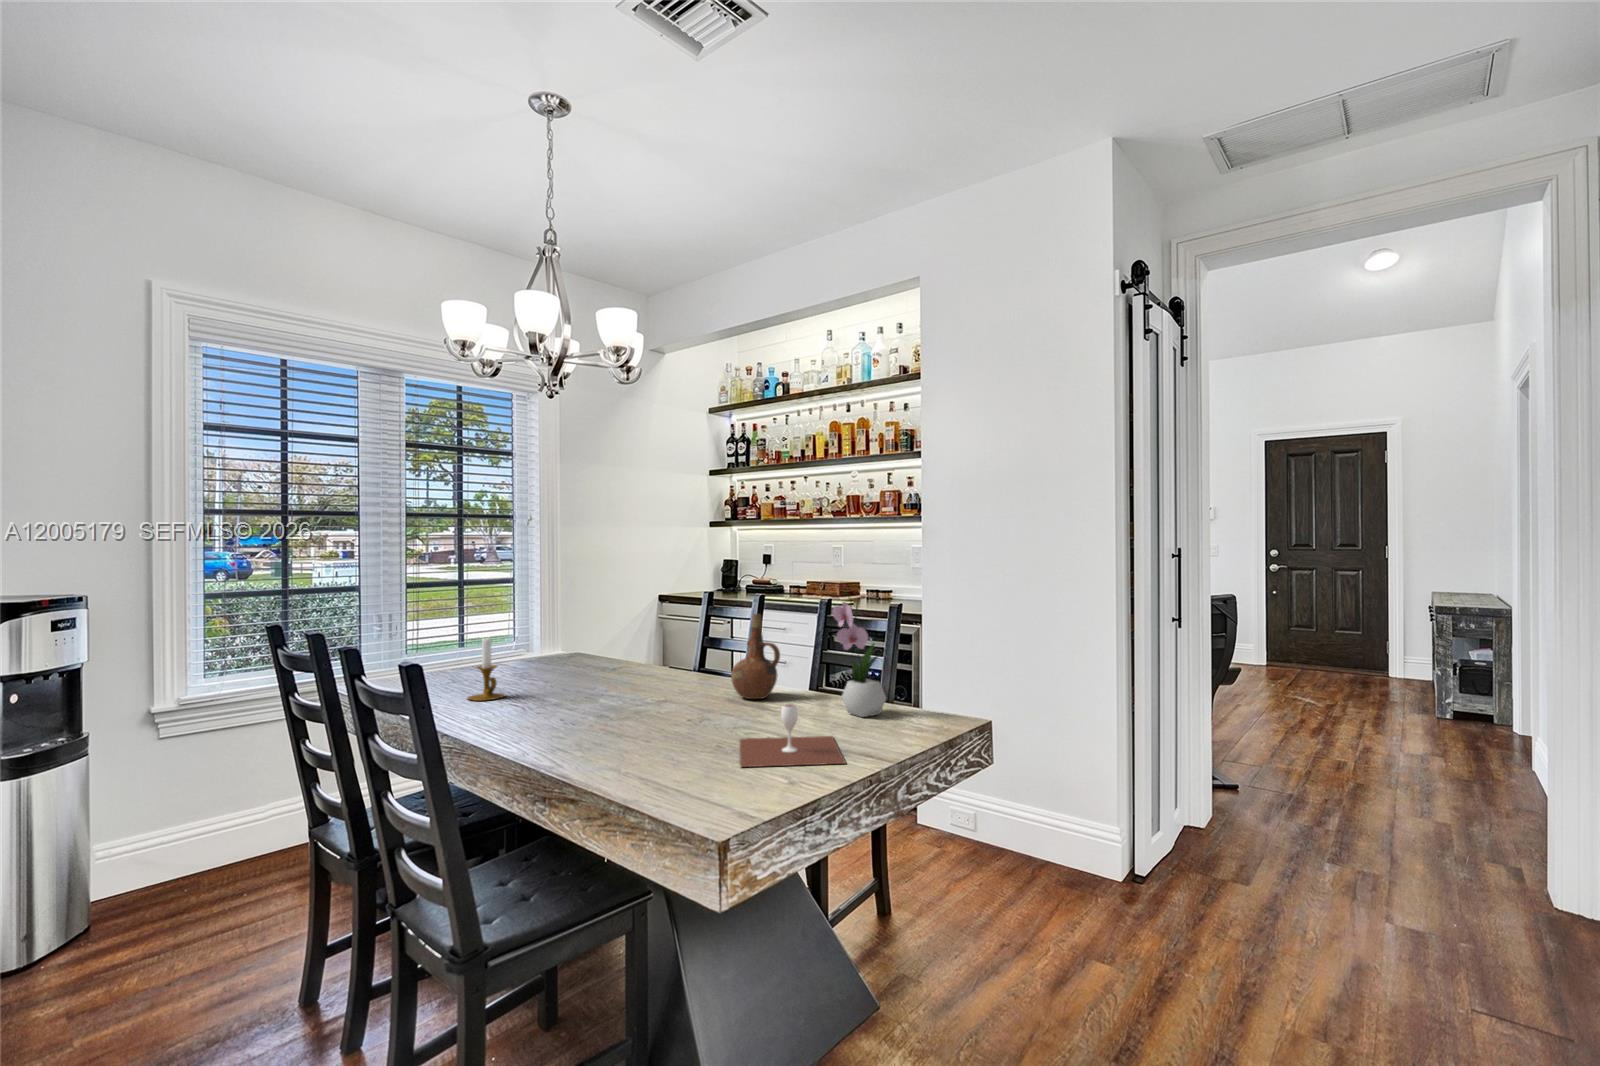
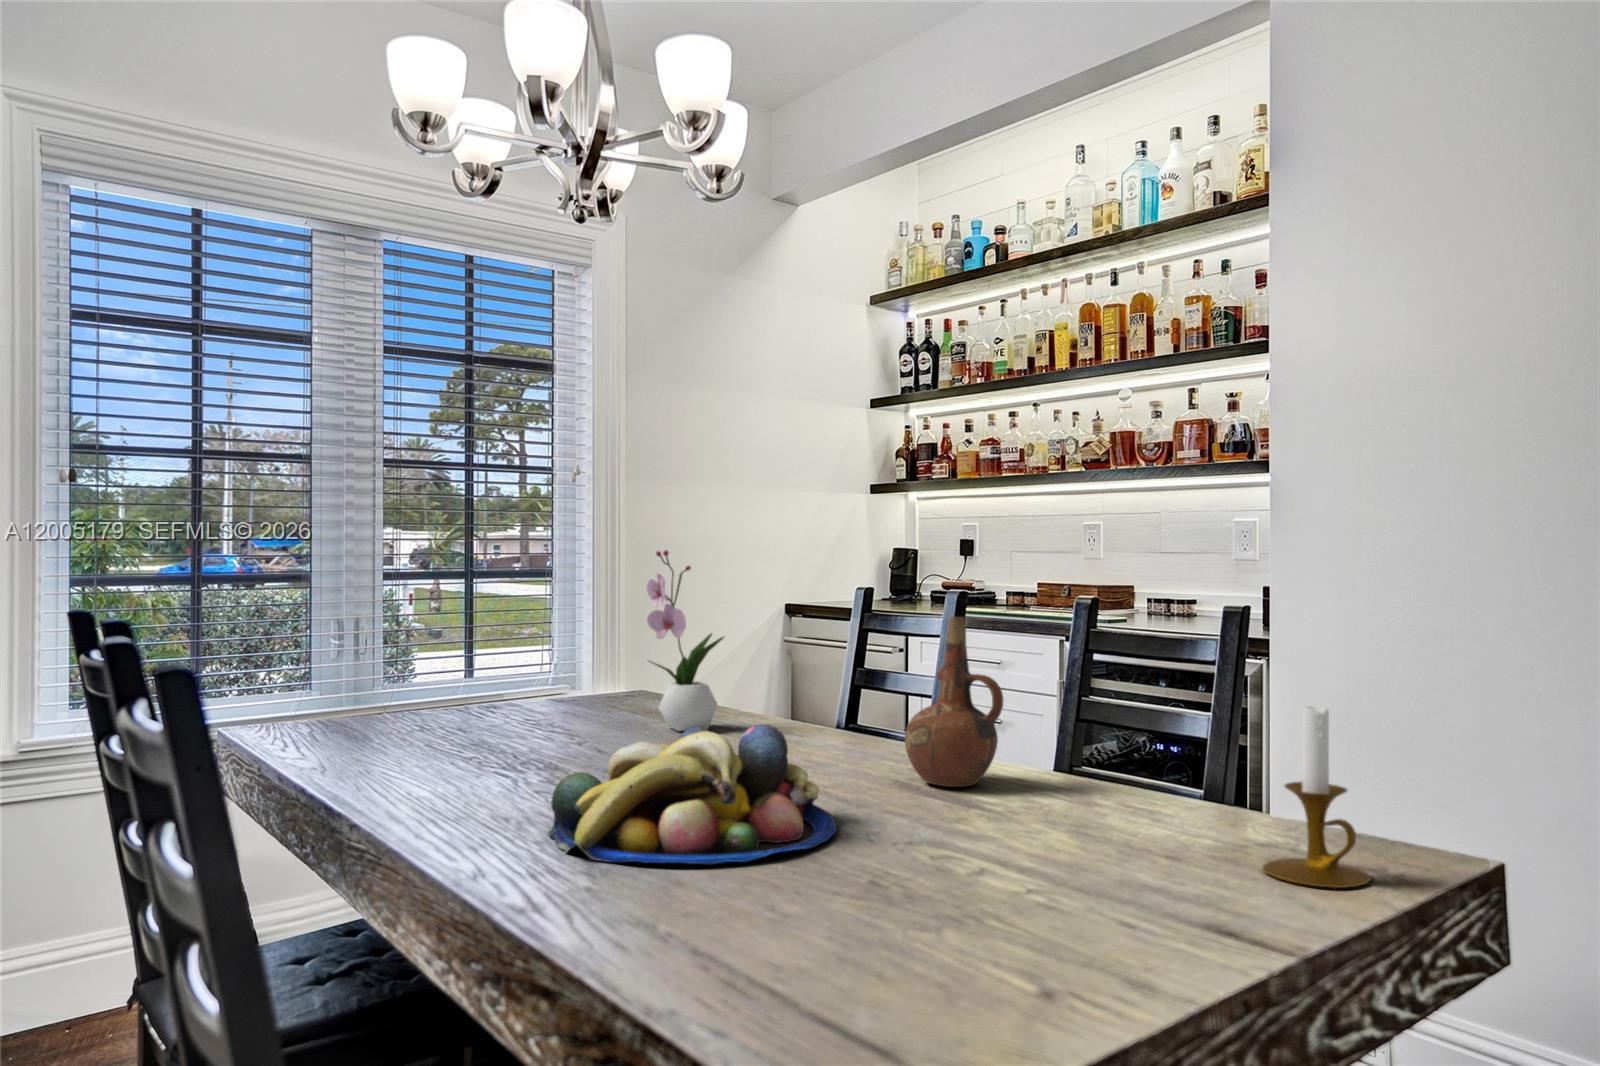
flower arrangement: present [832,584,886,717] -> present [646,550,724,731]
candlestick: present [468,638,505,701] -> present [1263,706,1371,888]
fruit bowl: none [551,673,698,743] -> present [548,724,837,864]
wine glass: present [740,704,845,767] -> none [923,802,1177,950]

